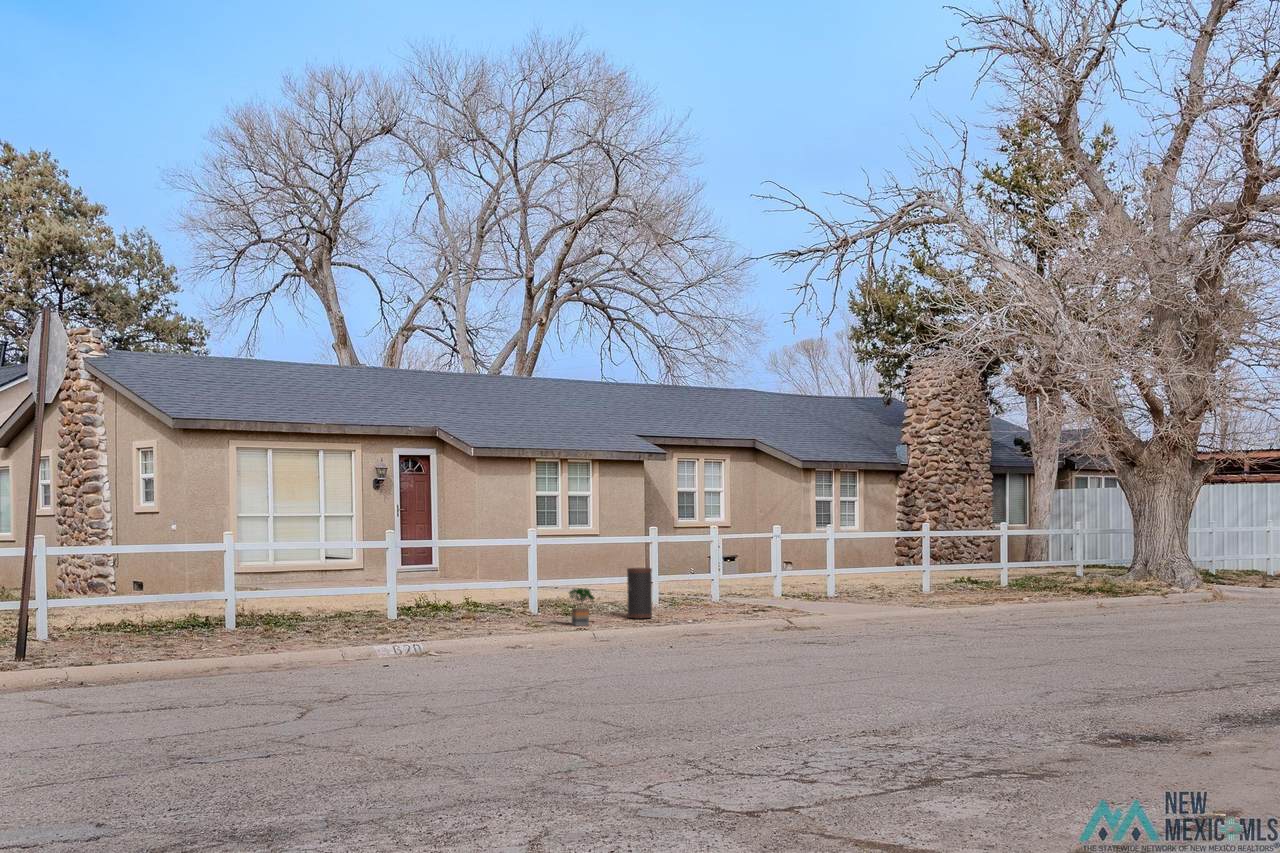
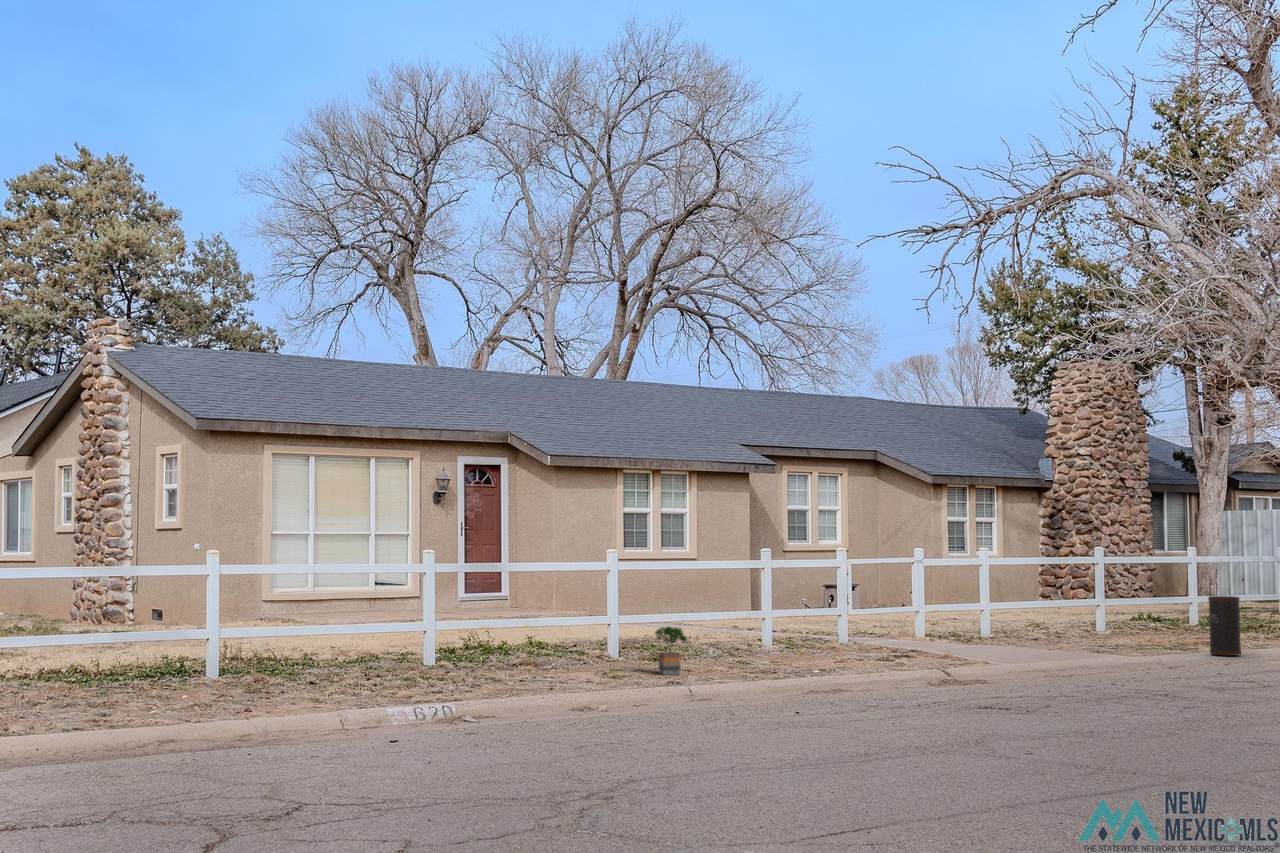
trash can: present [627,568,652,619] -> present [1208,596,1241,656]

